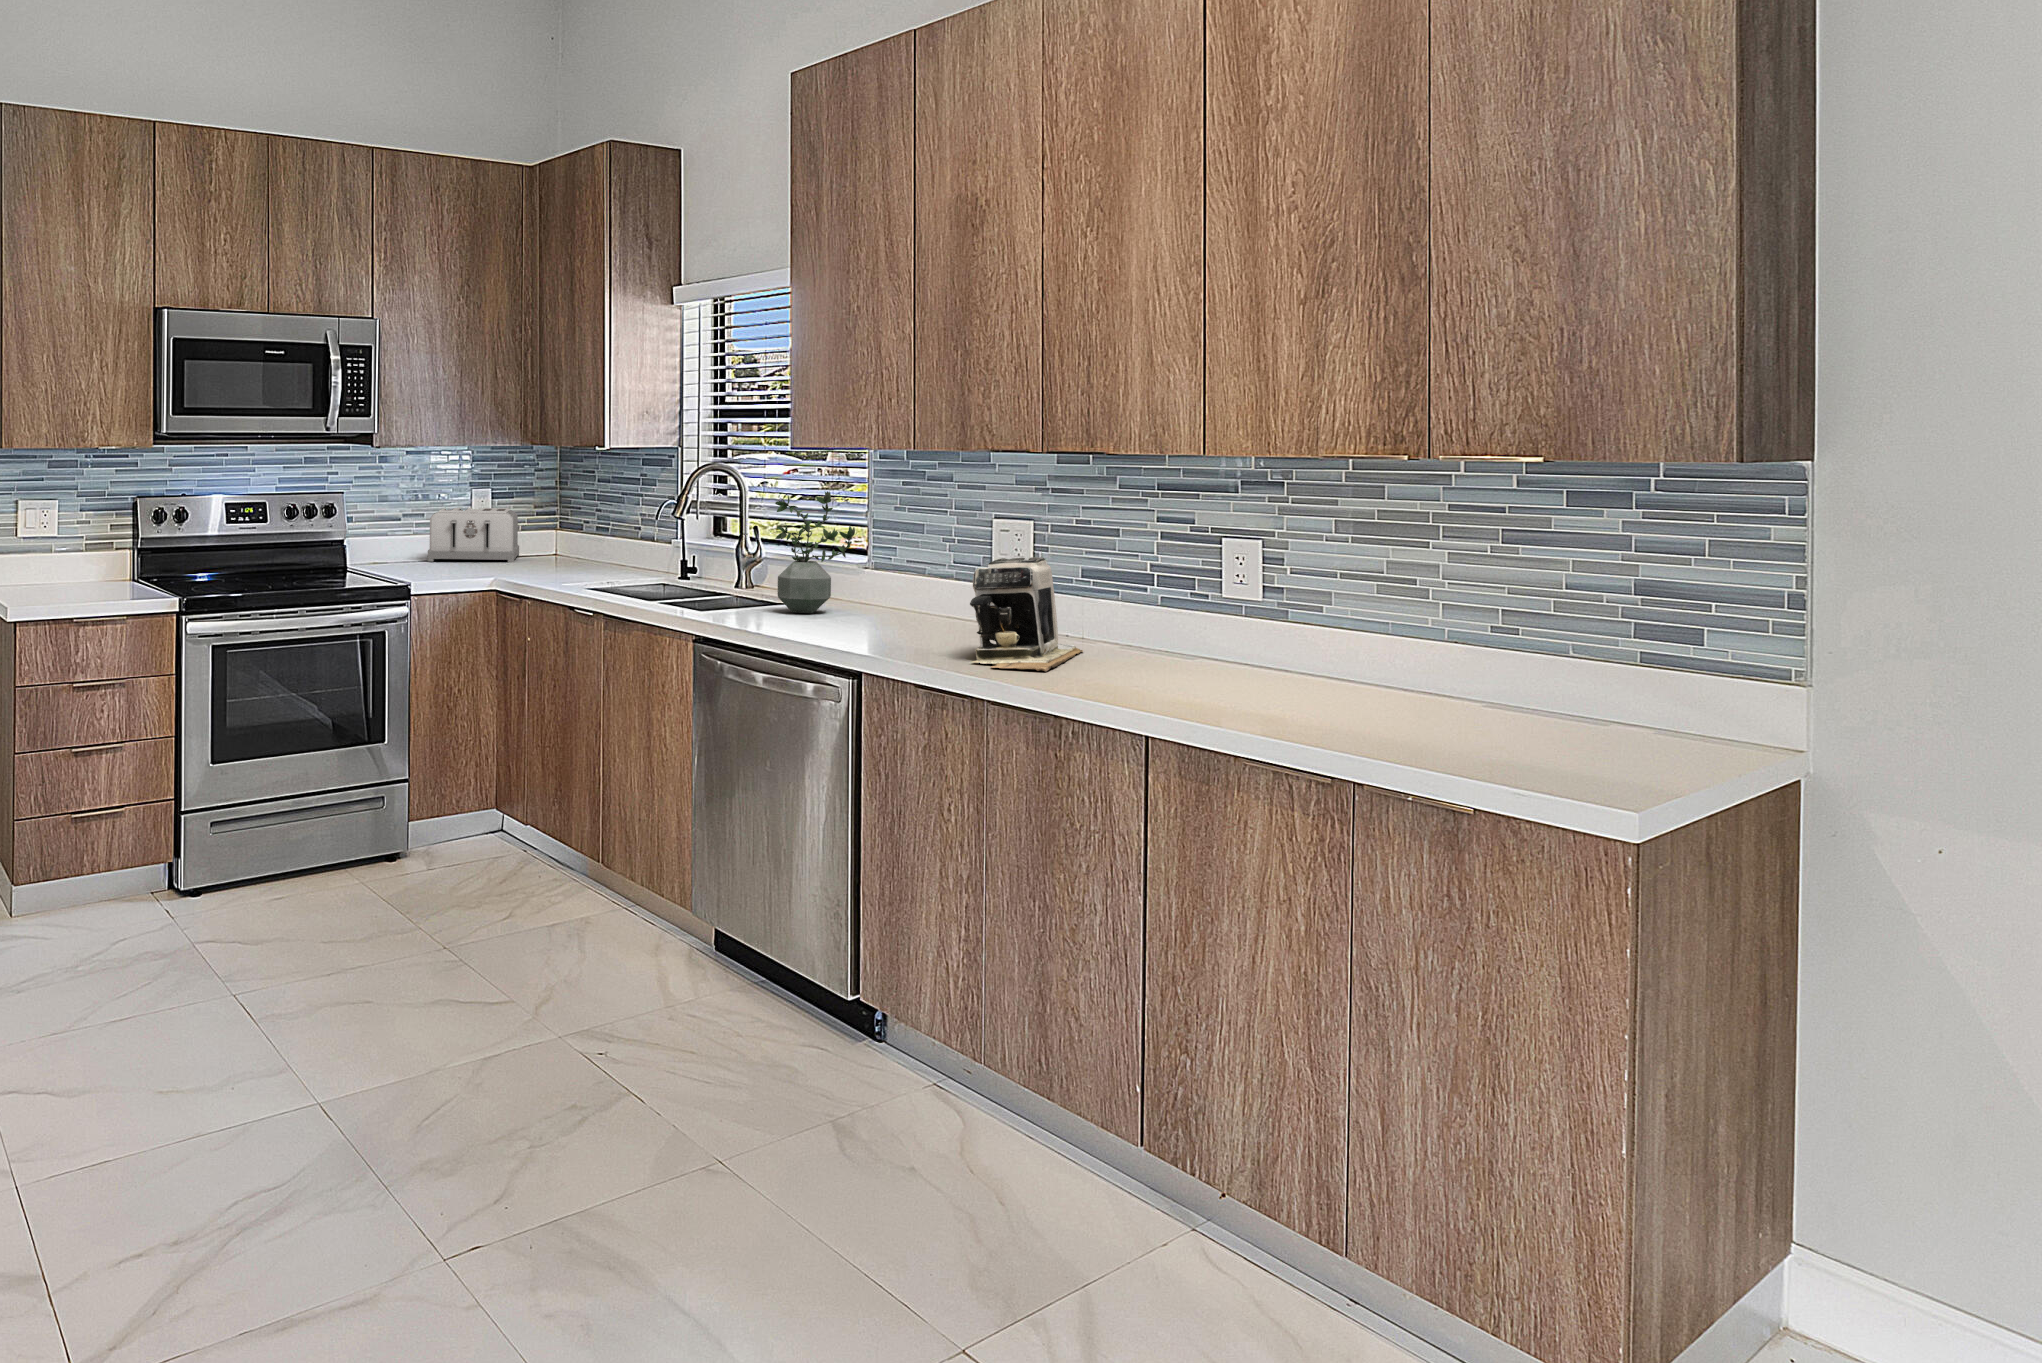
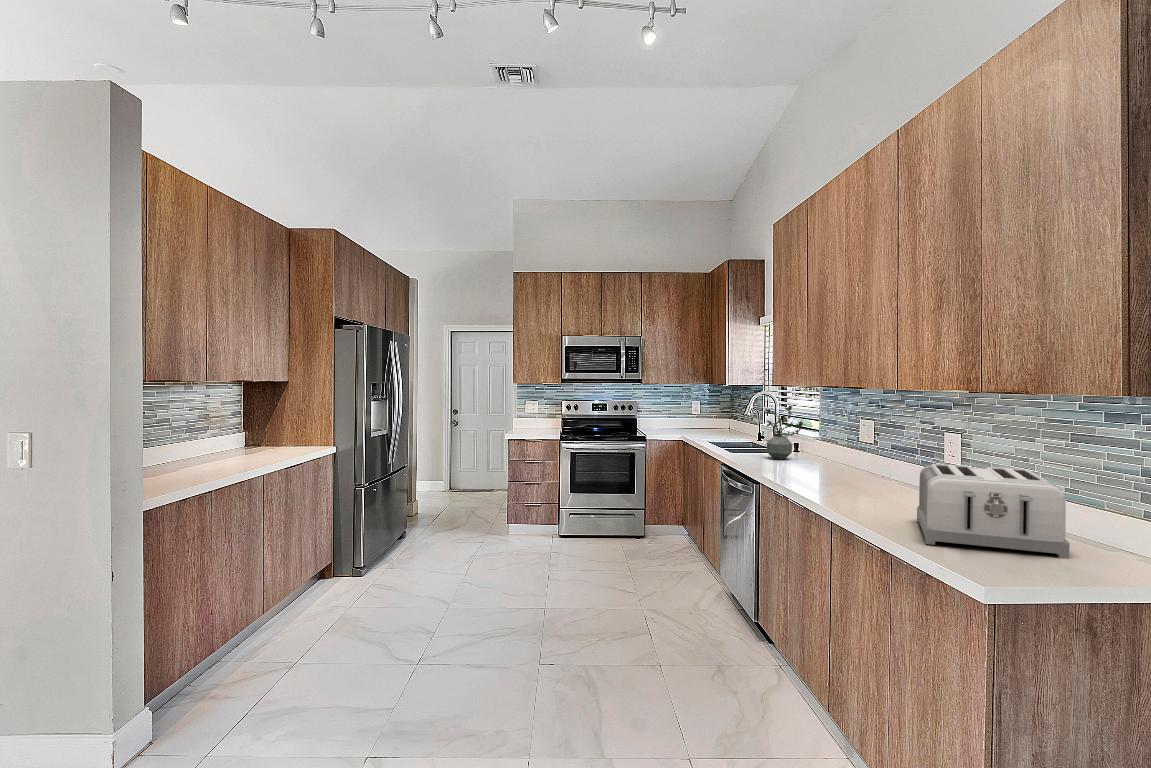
toaster: present [428,507,519,562] -> present [917,464,1070,558]
coffee maker: present [970,557,1083,672] -> none [804,439,876,494]

